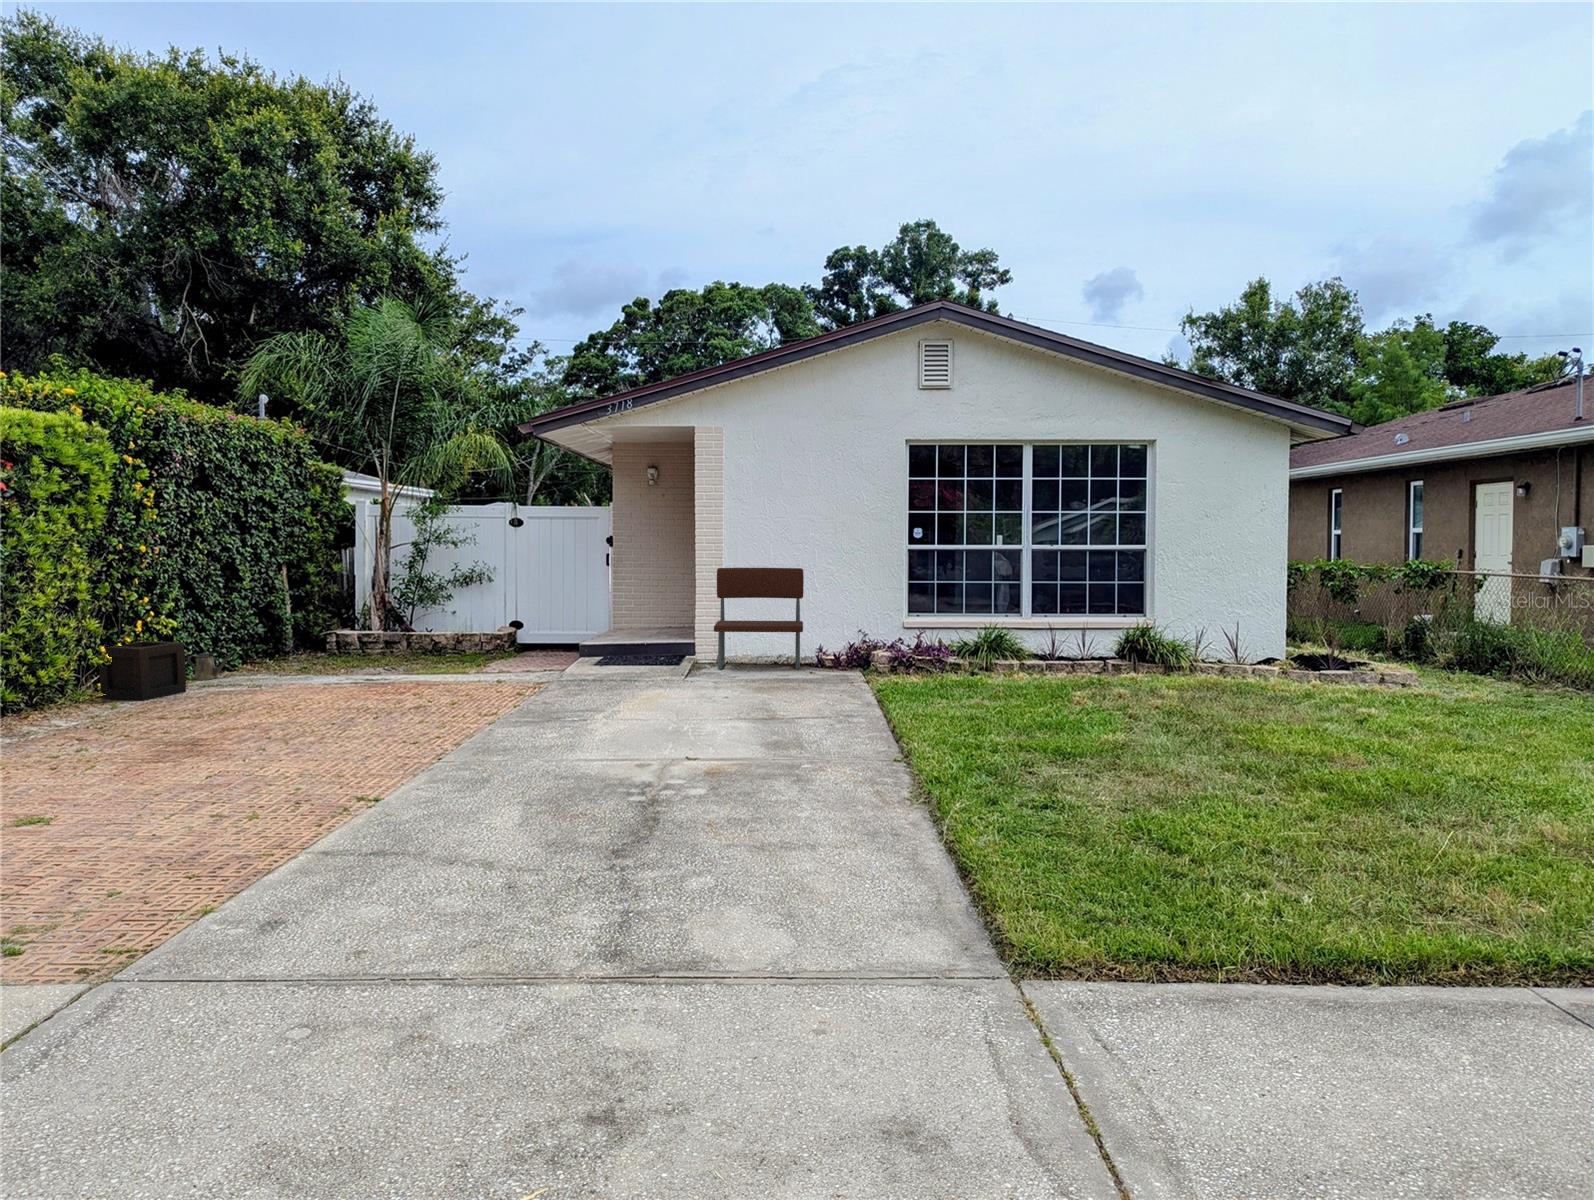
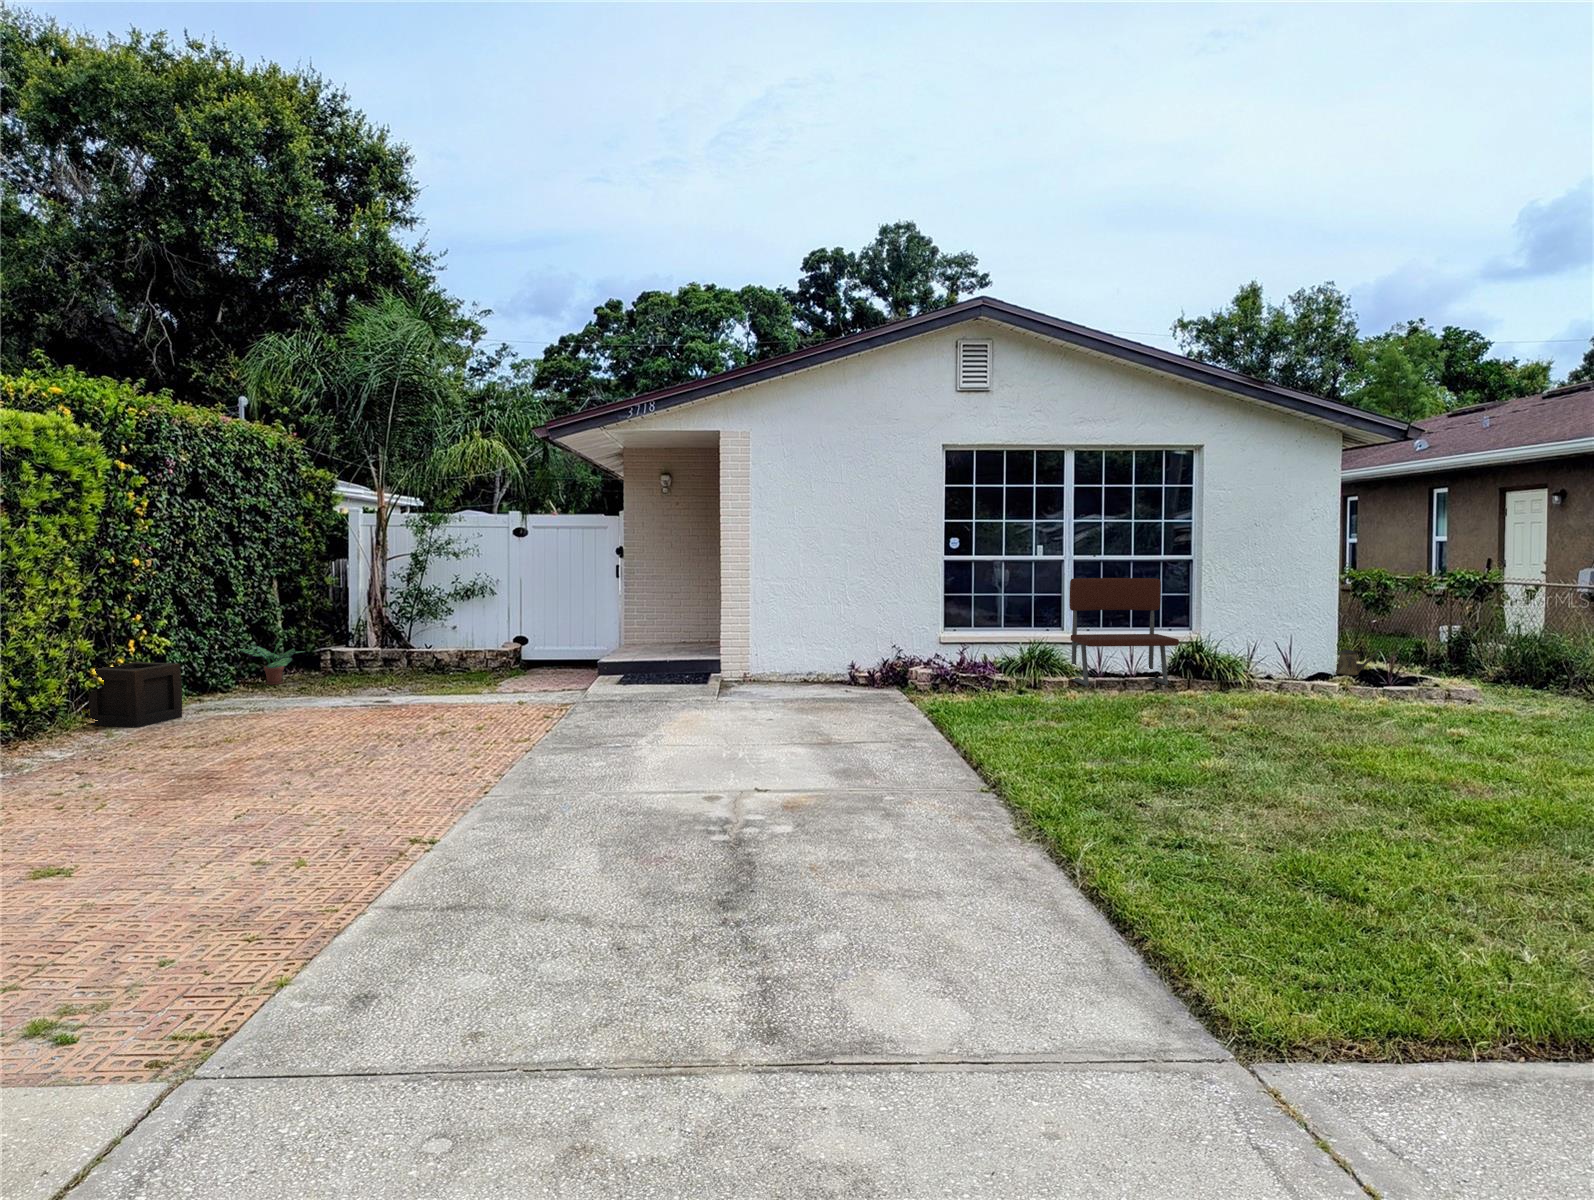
bench: present [714,568,804,669] -> present [1069,578,1179,686]
potted plant: none [246,620,310,663] -> present [239,639,305,685]
watering can: present [188,651,235,680] -> present [1335,649,1382,675]

